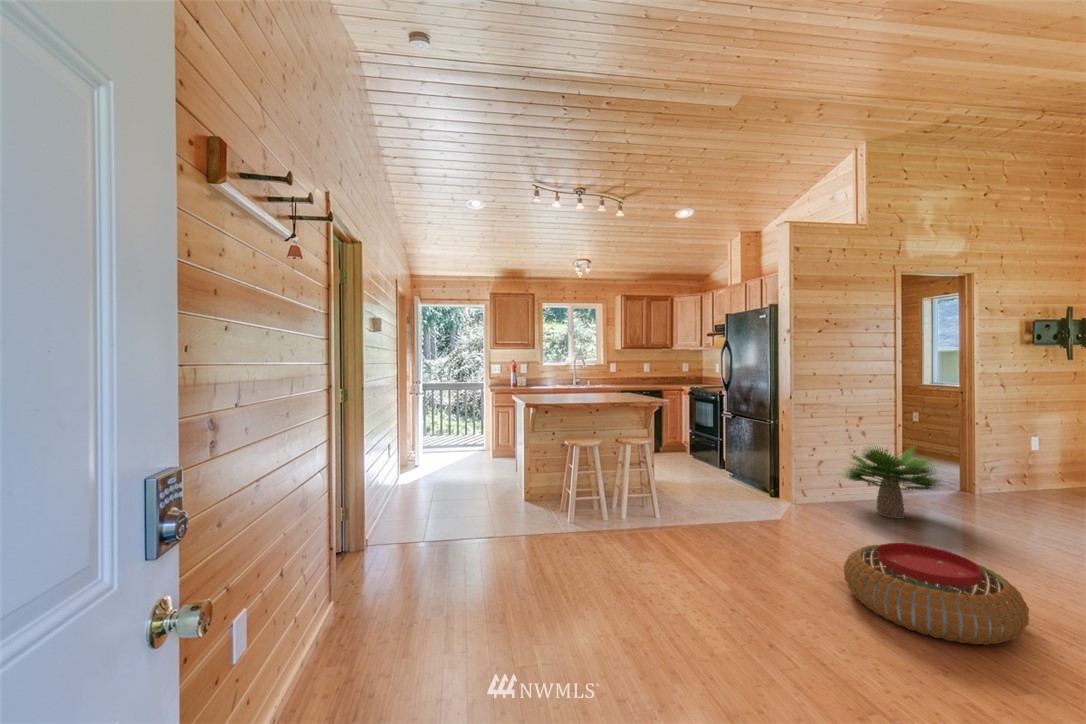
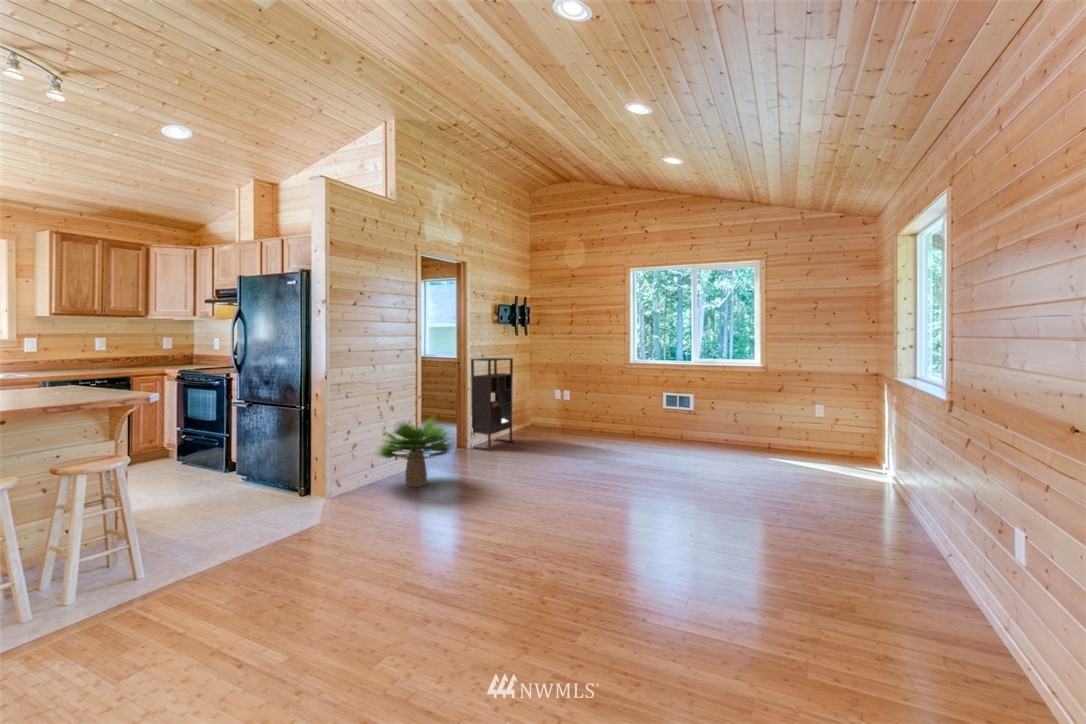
bookshelf: none [983,385,1067,503] -> present [471,358,514,451]
pouf: present [844,543,1029,645] -> none [400,506,529,588]

